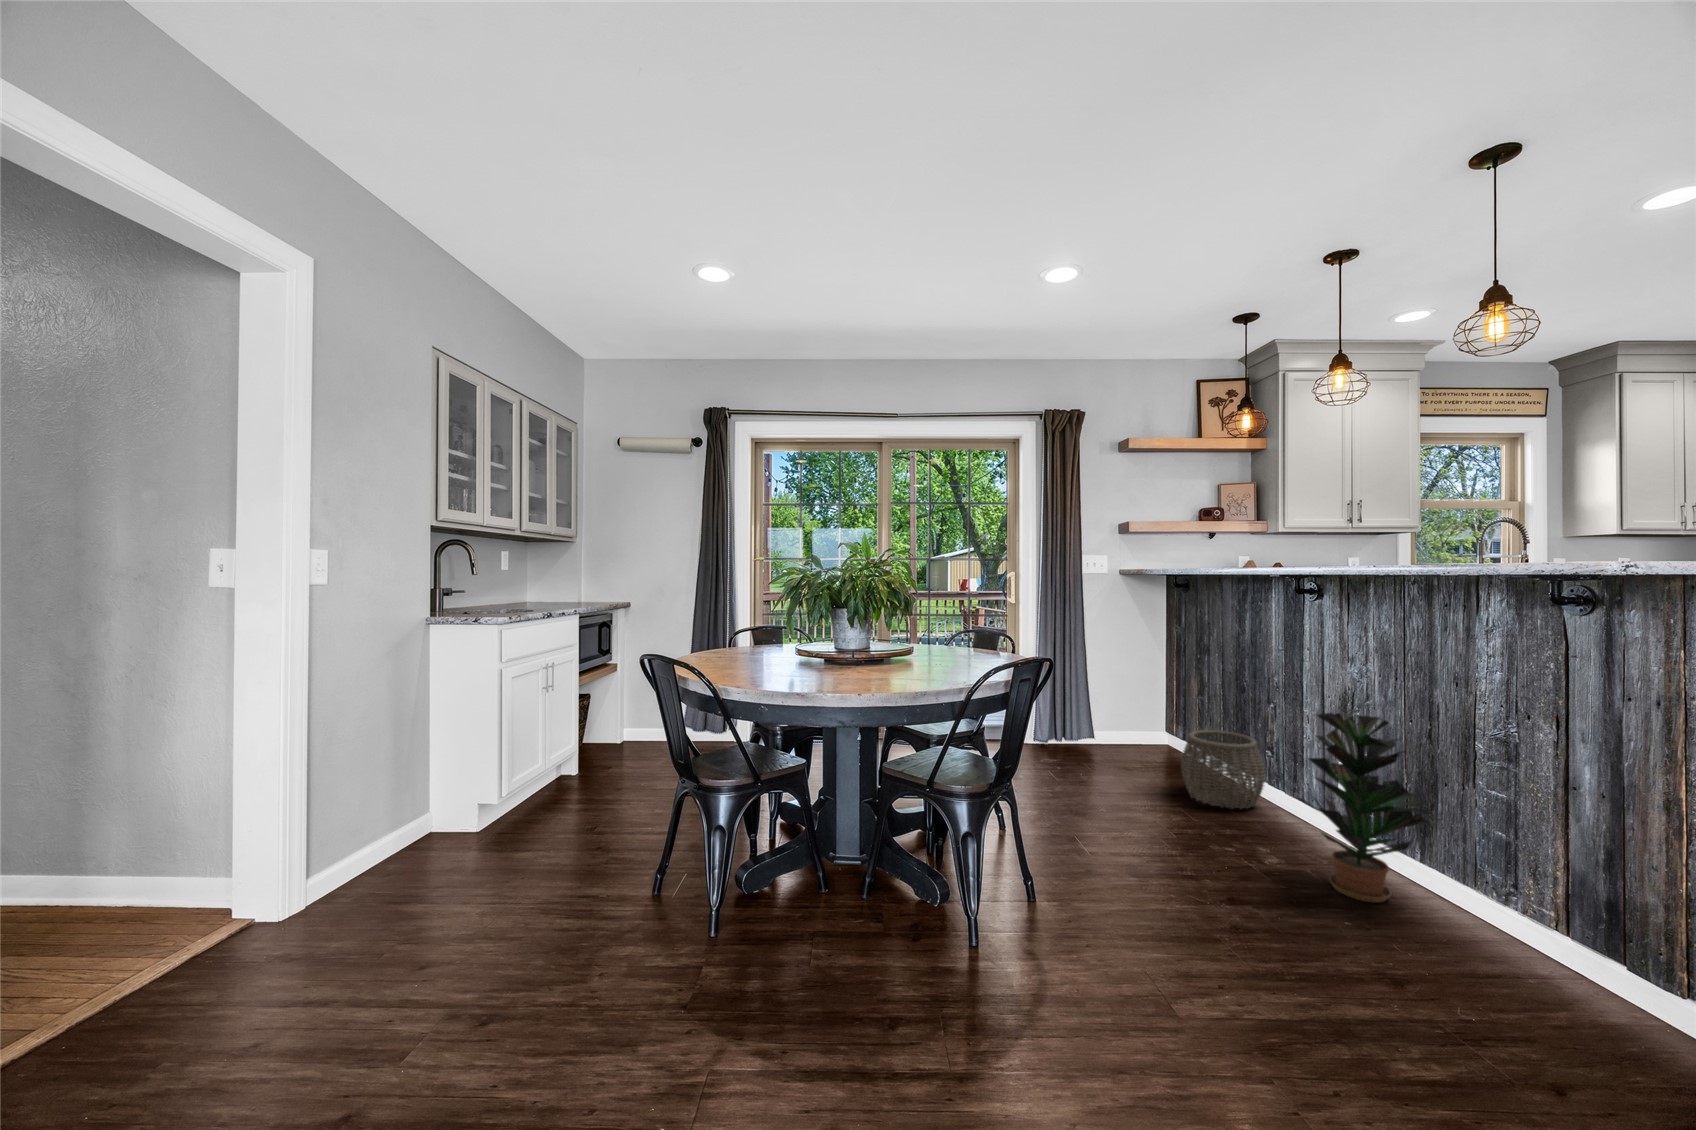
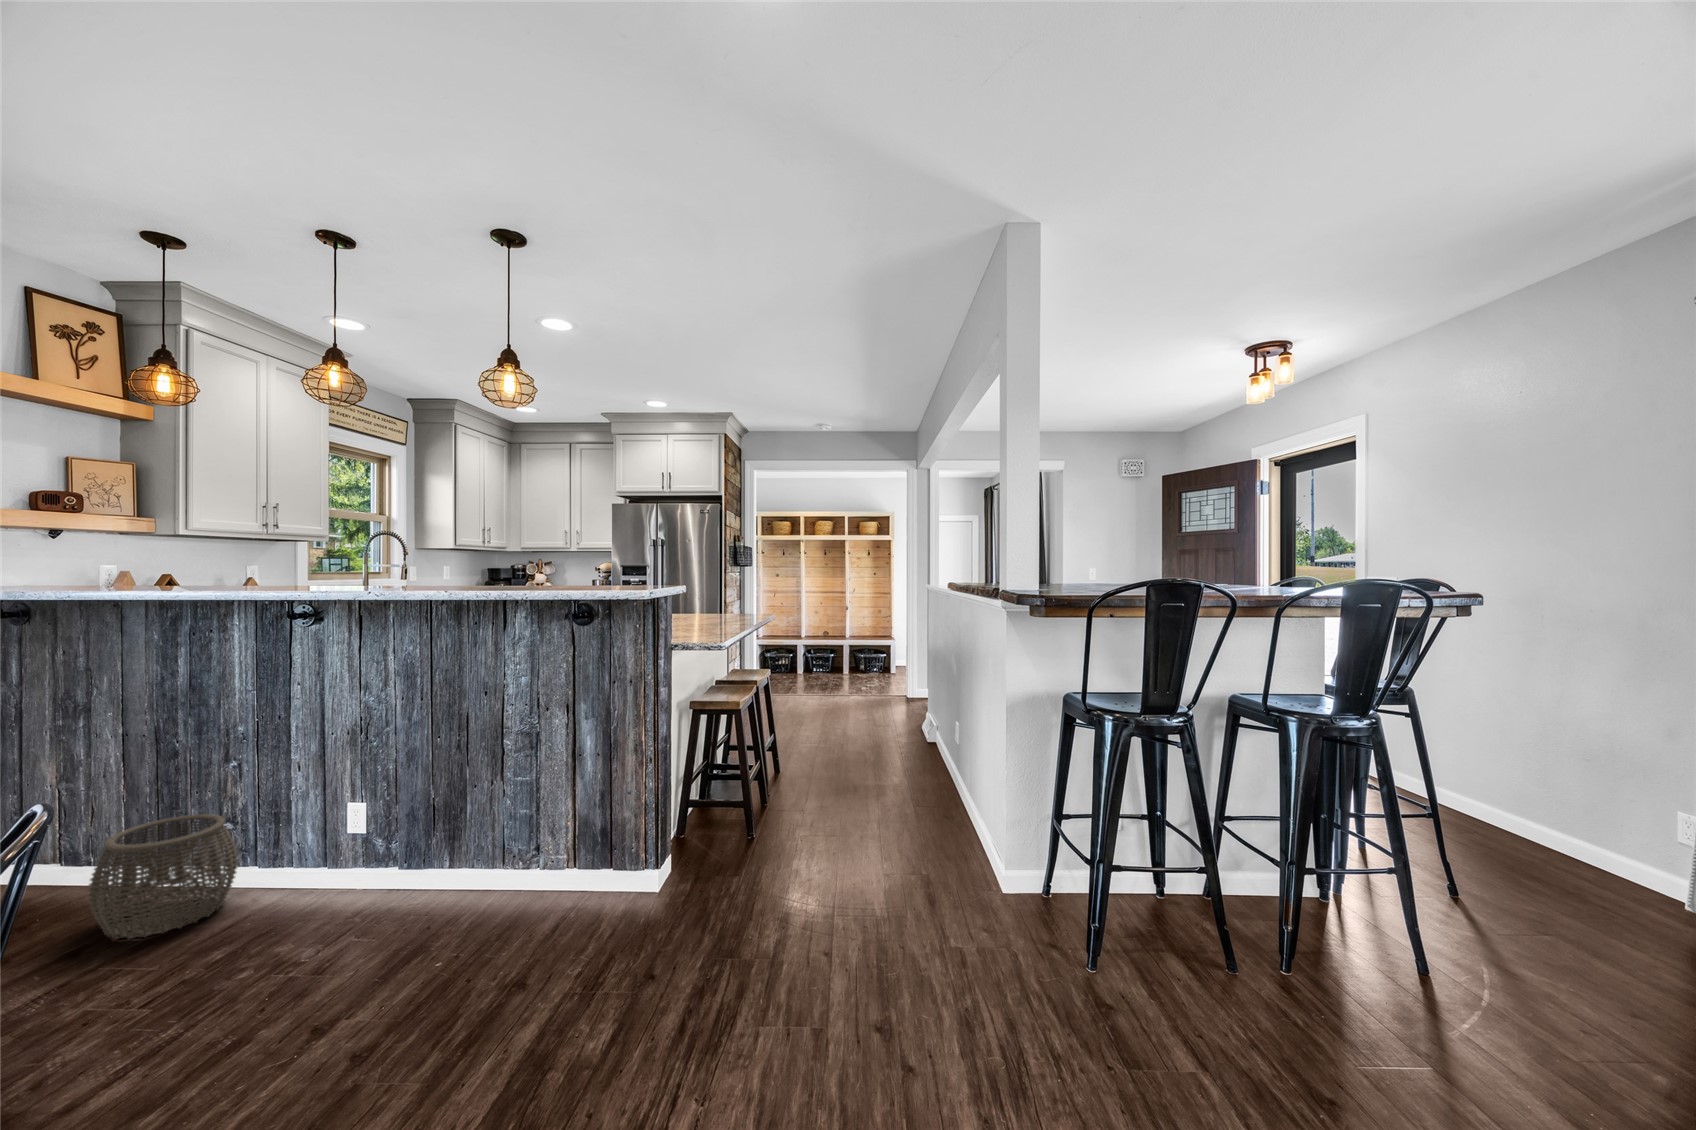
potted plant: present [1298,713,1427,902] -> none [345,740,480,941]

